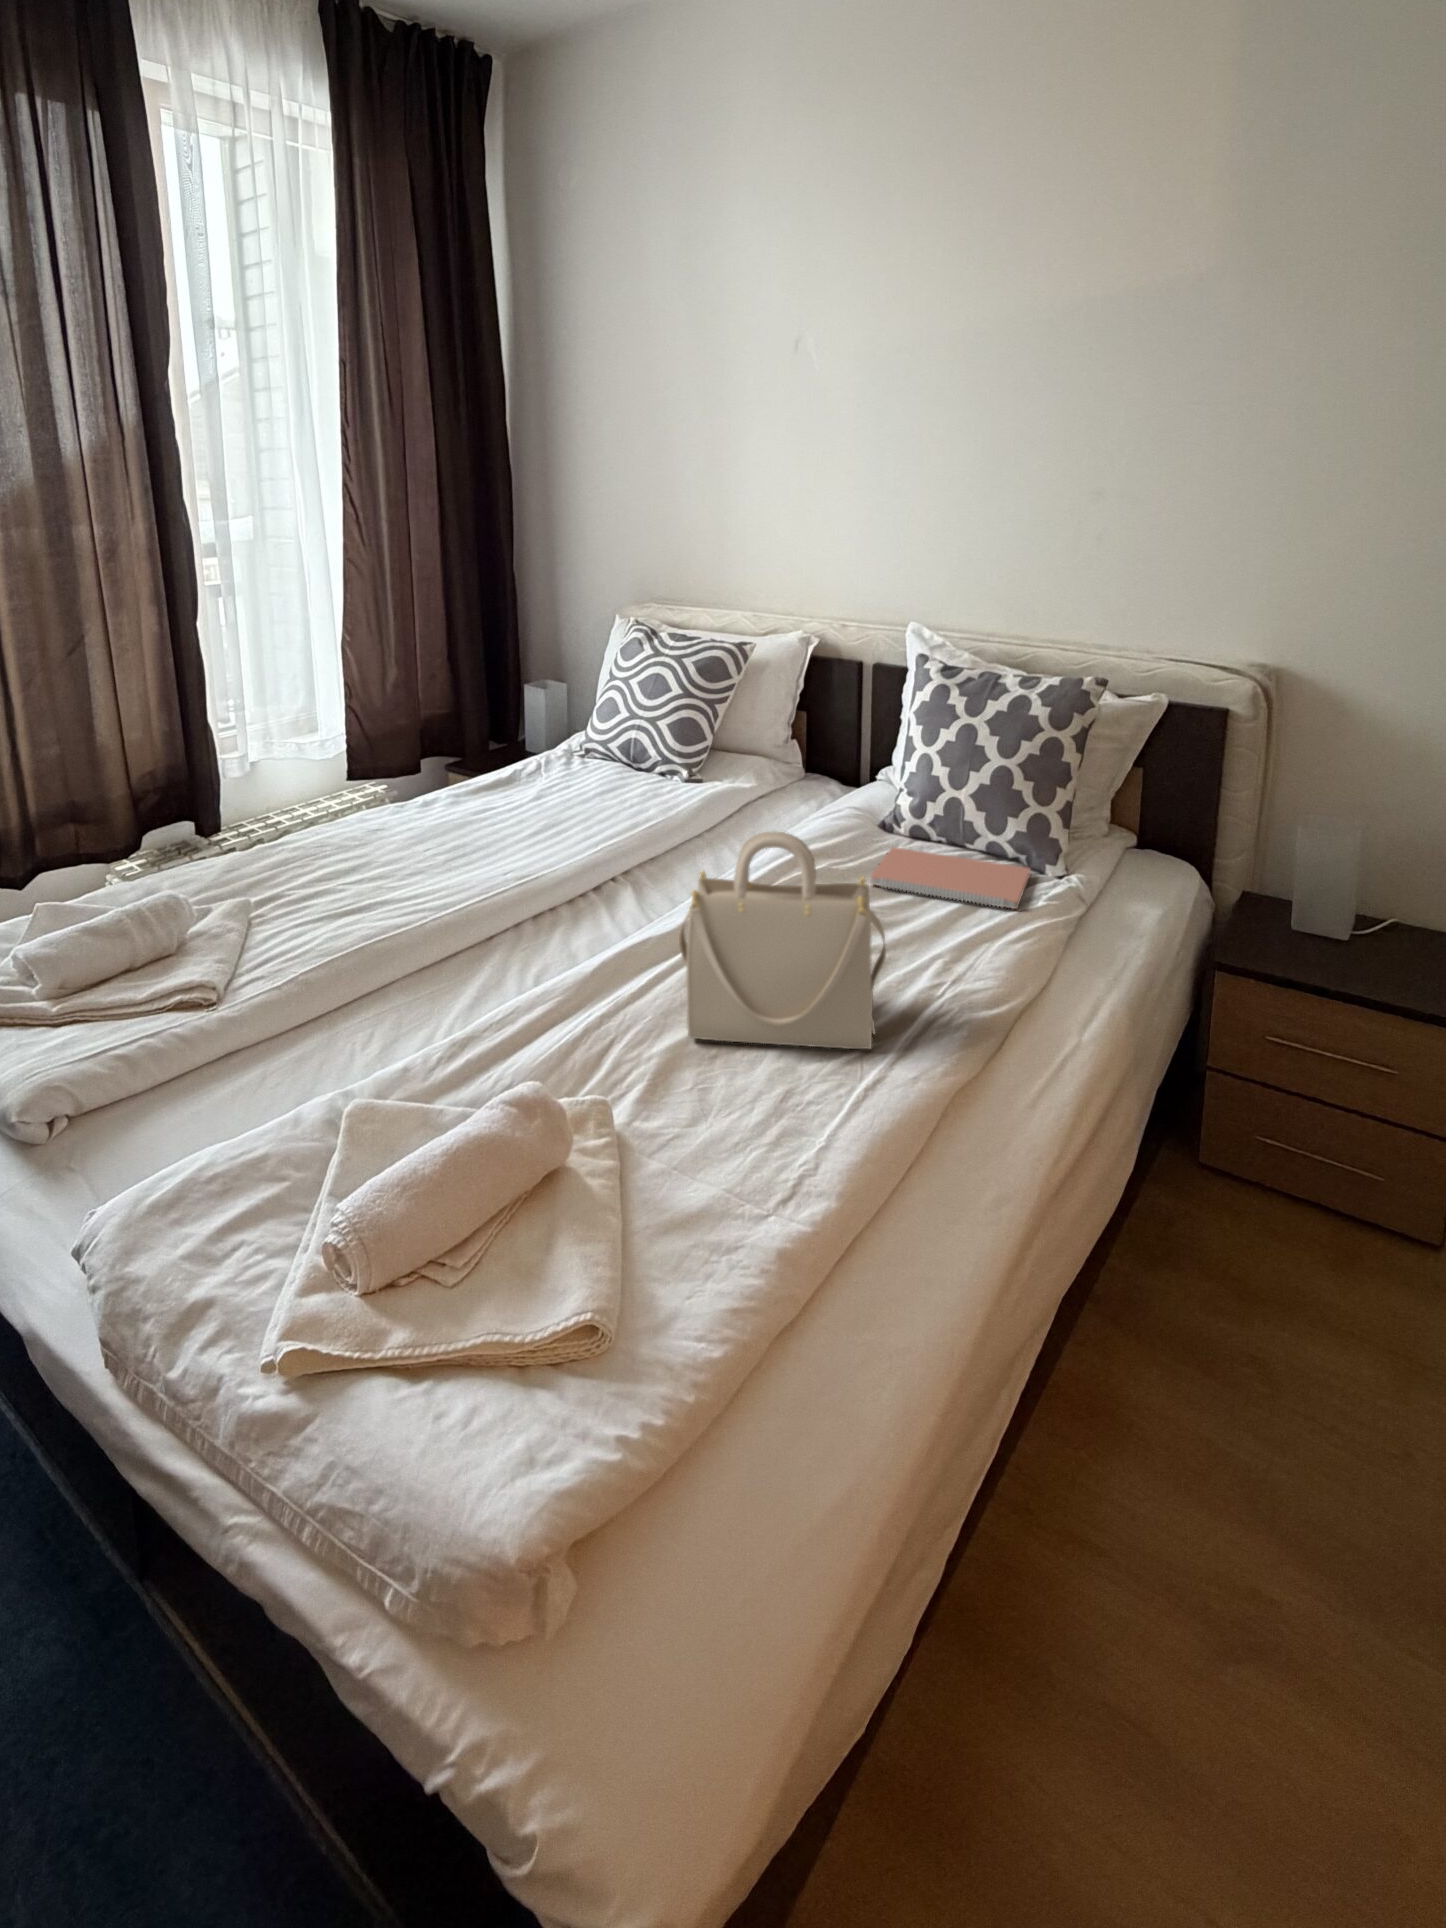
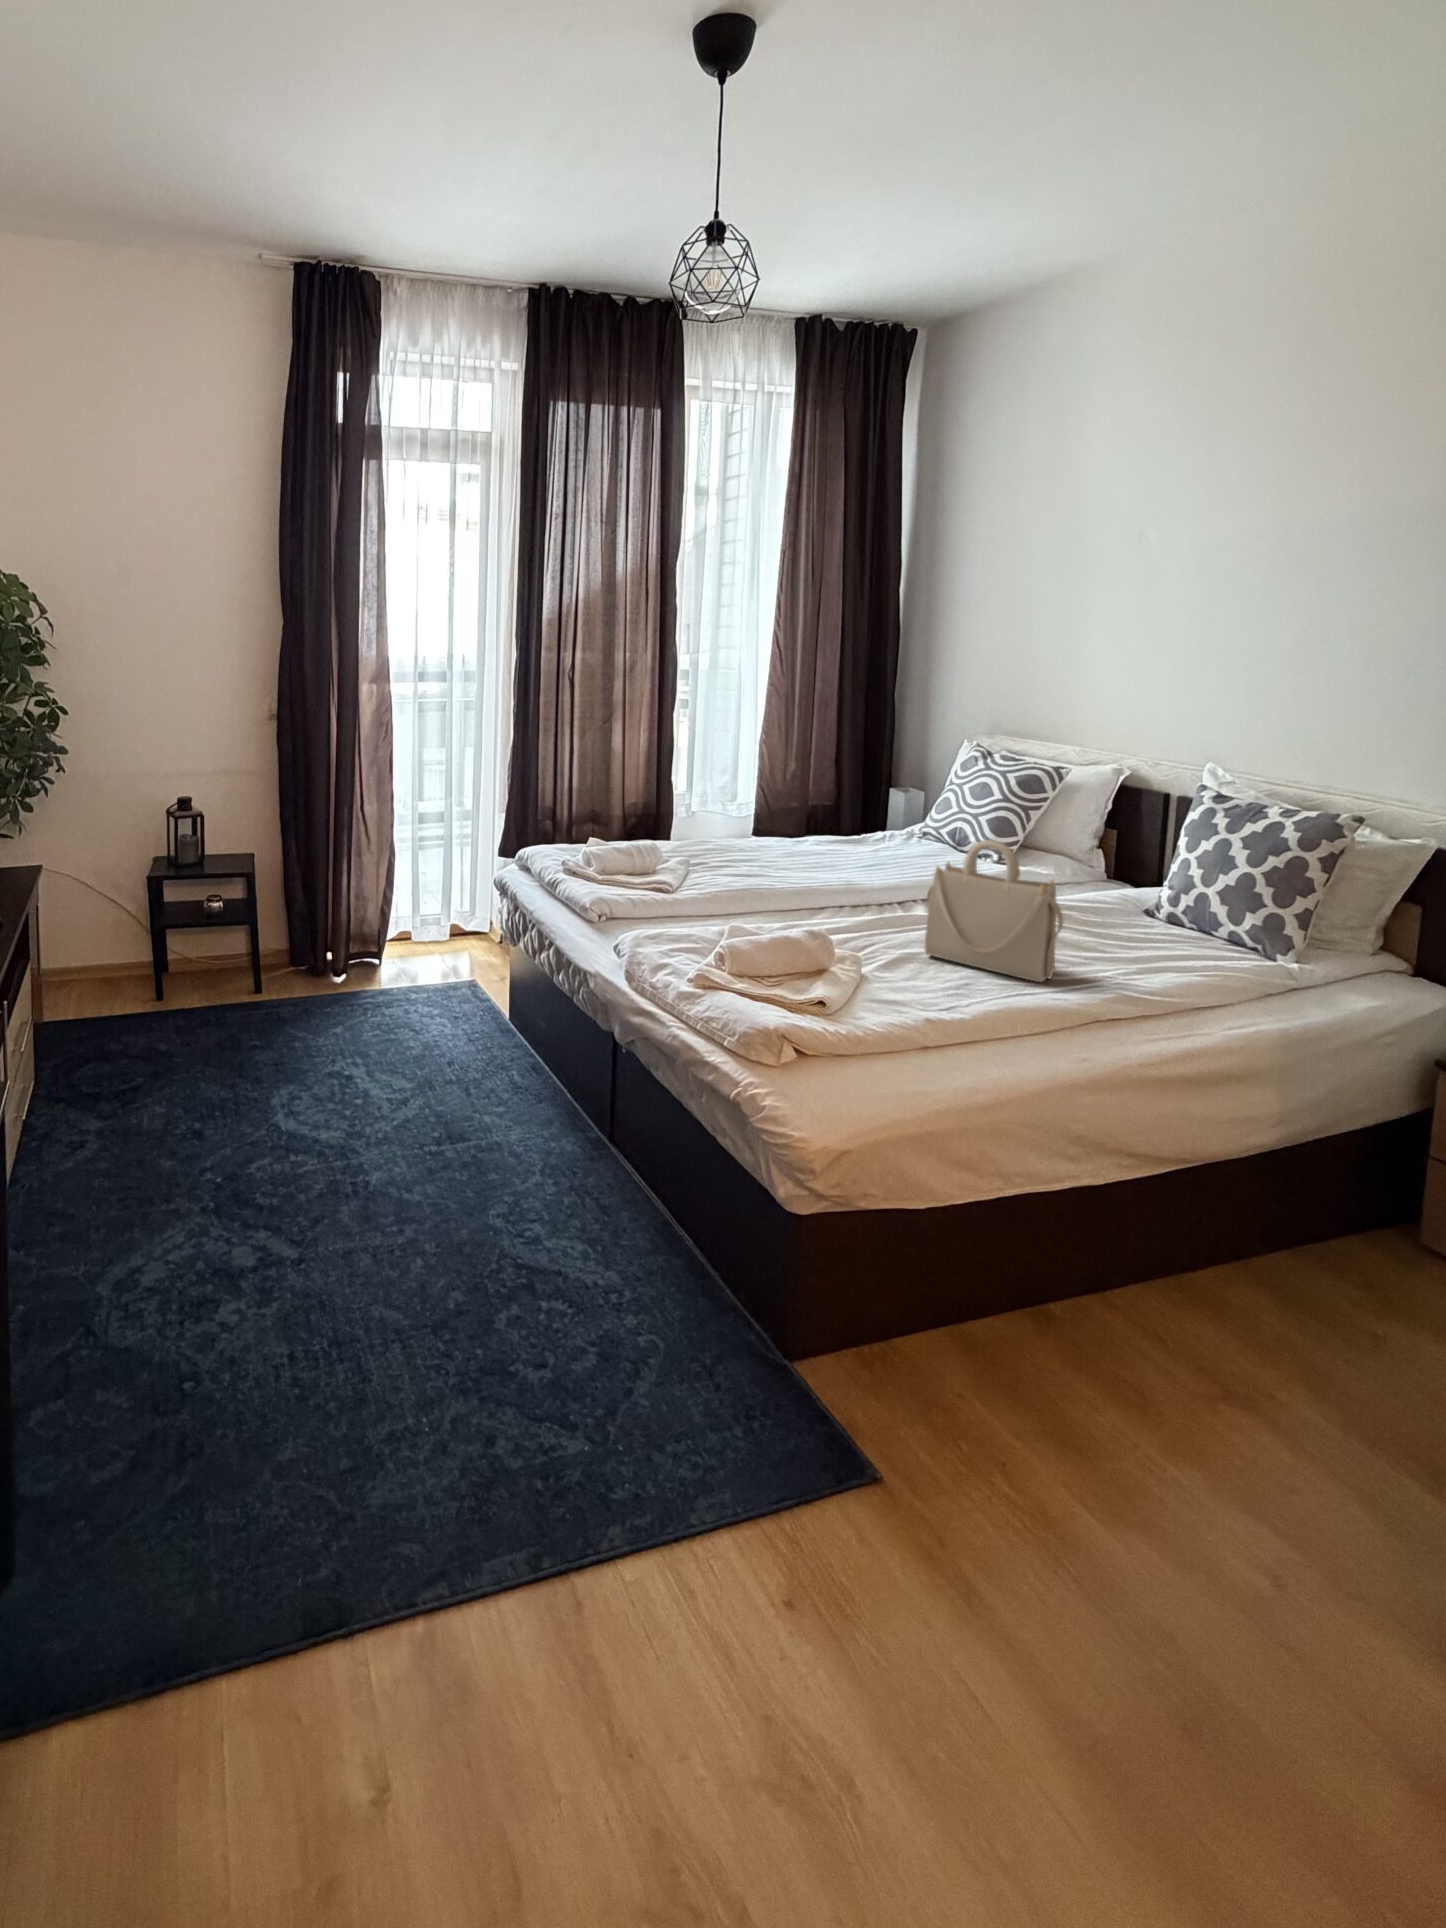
notebook: present [870,847,1030,909] -> none [1102,915,1250,961]

